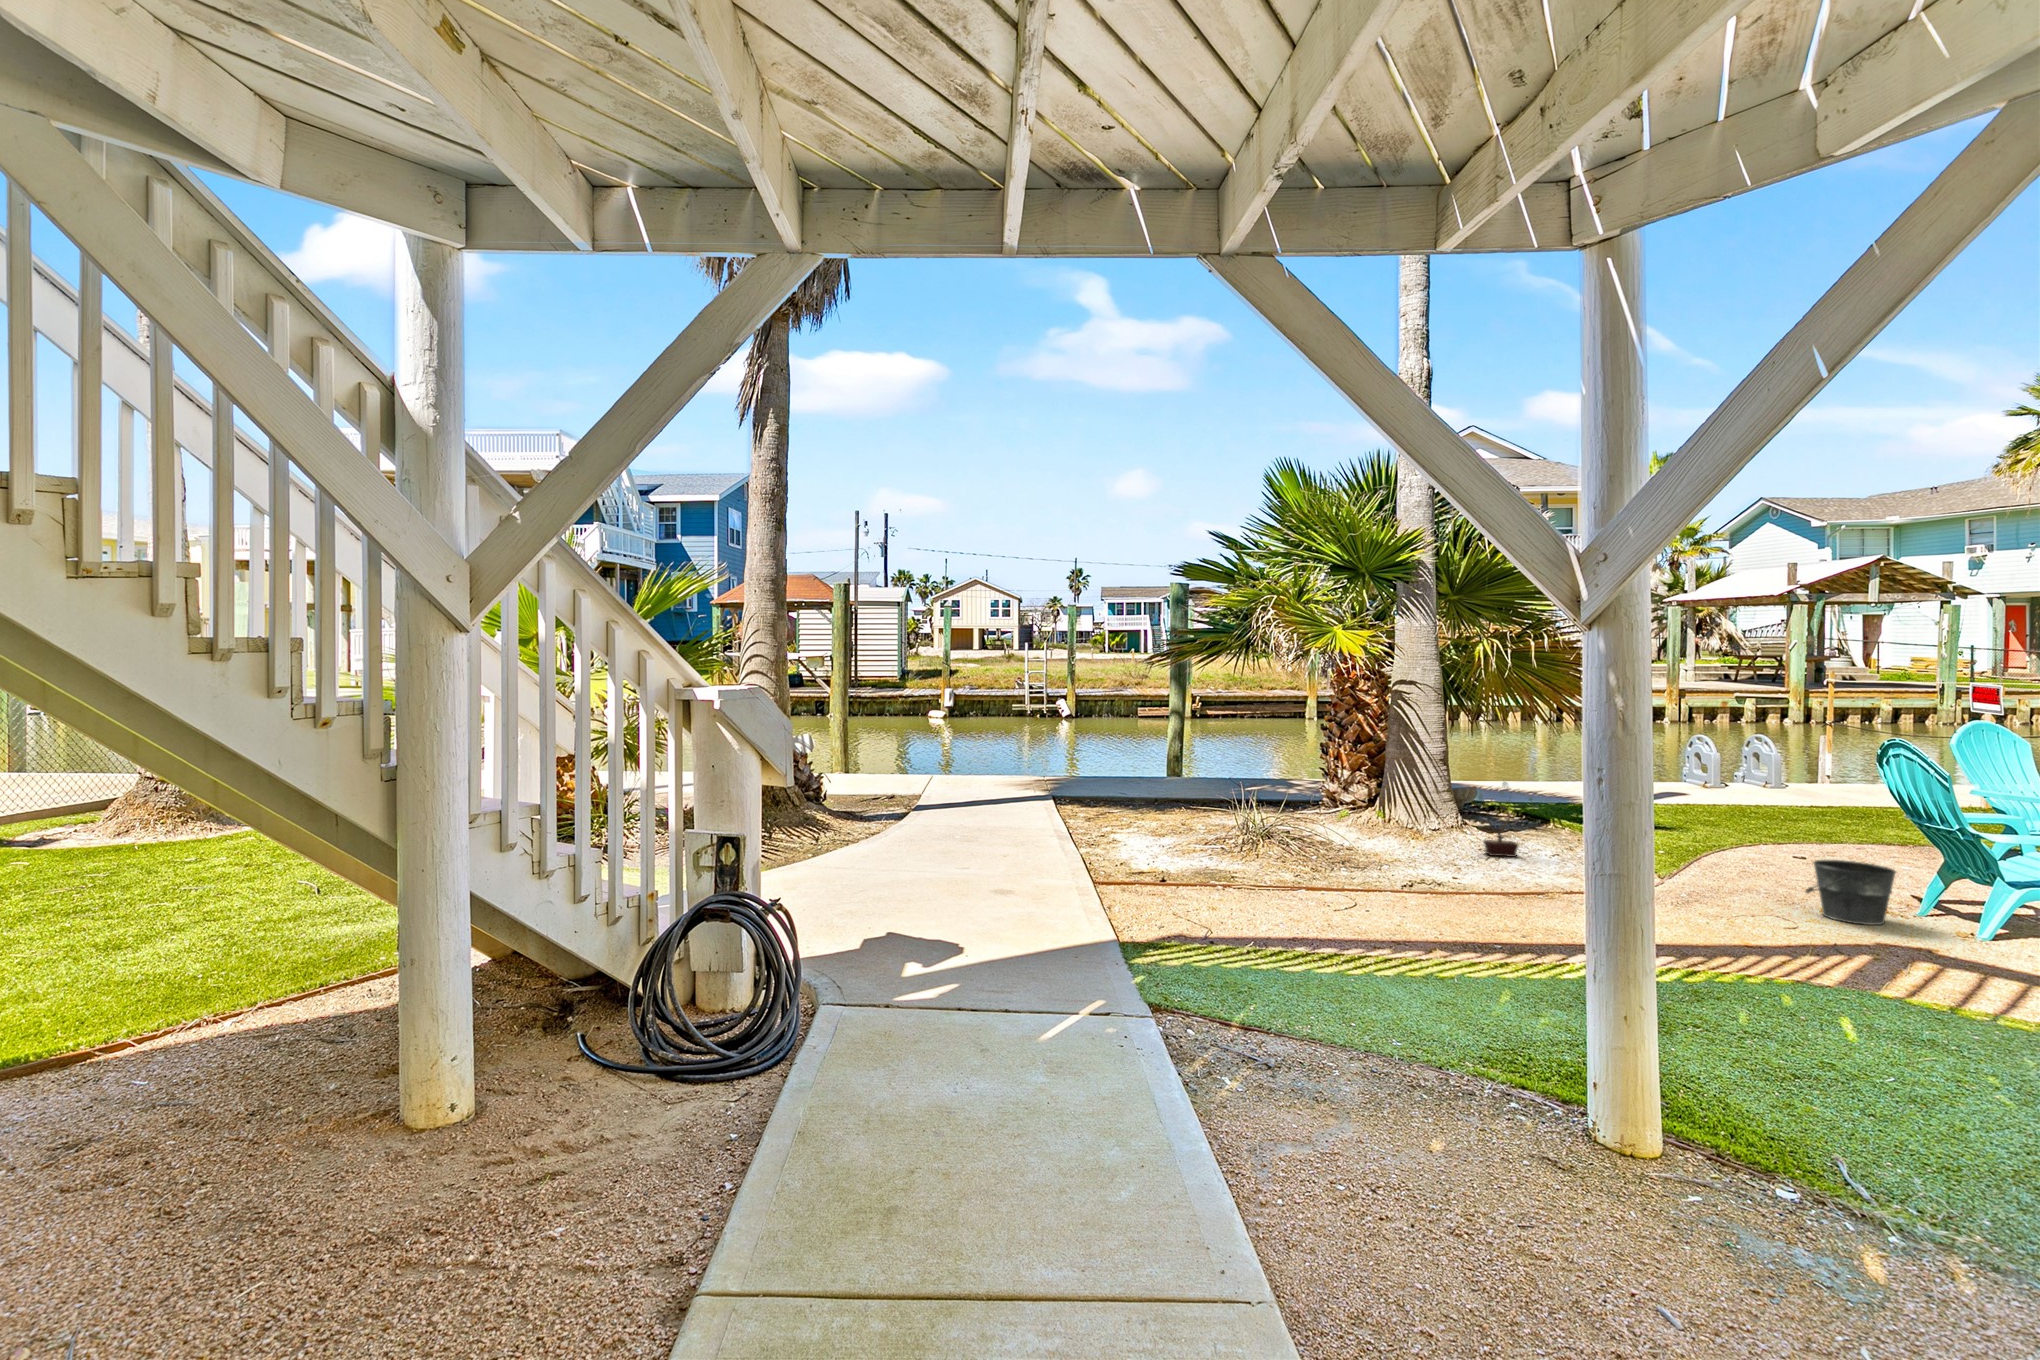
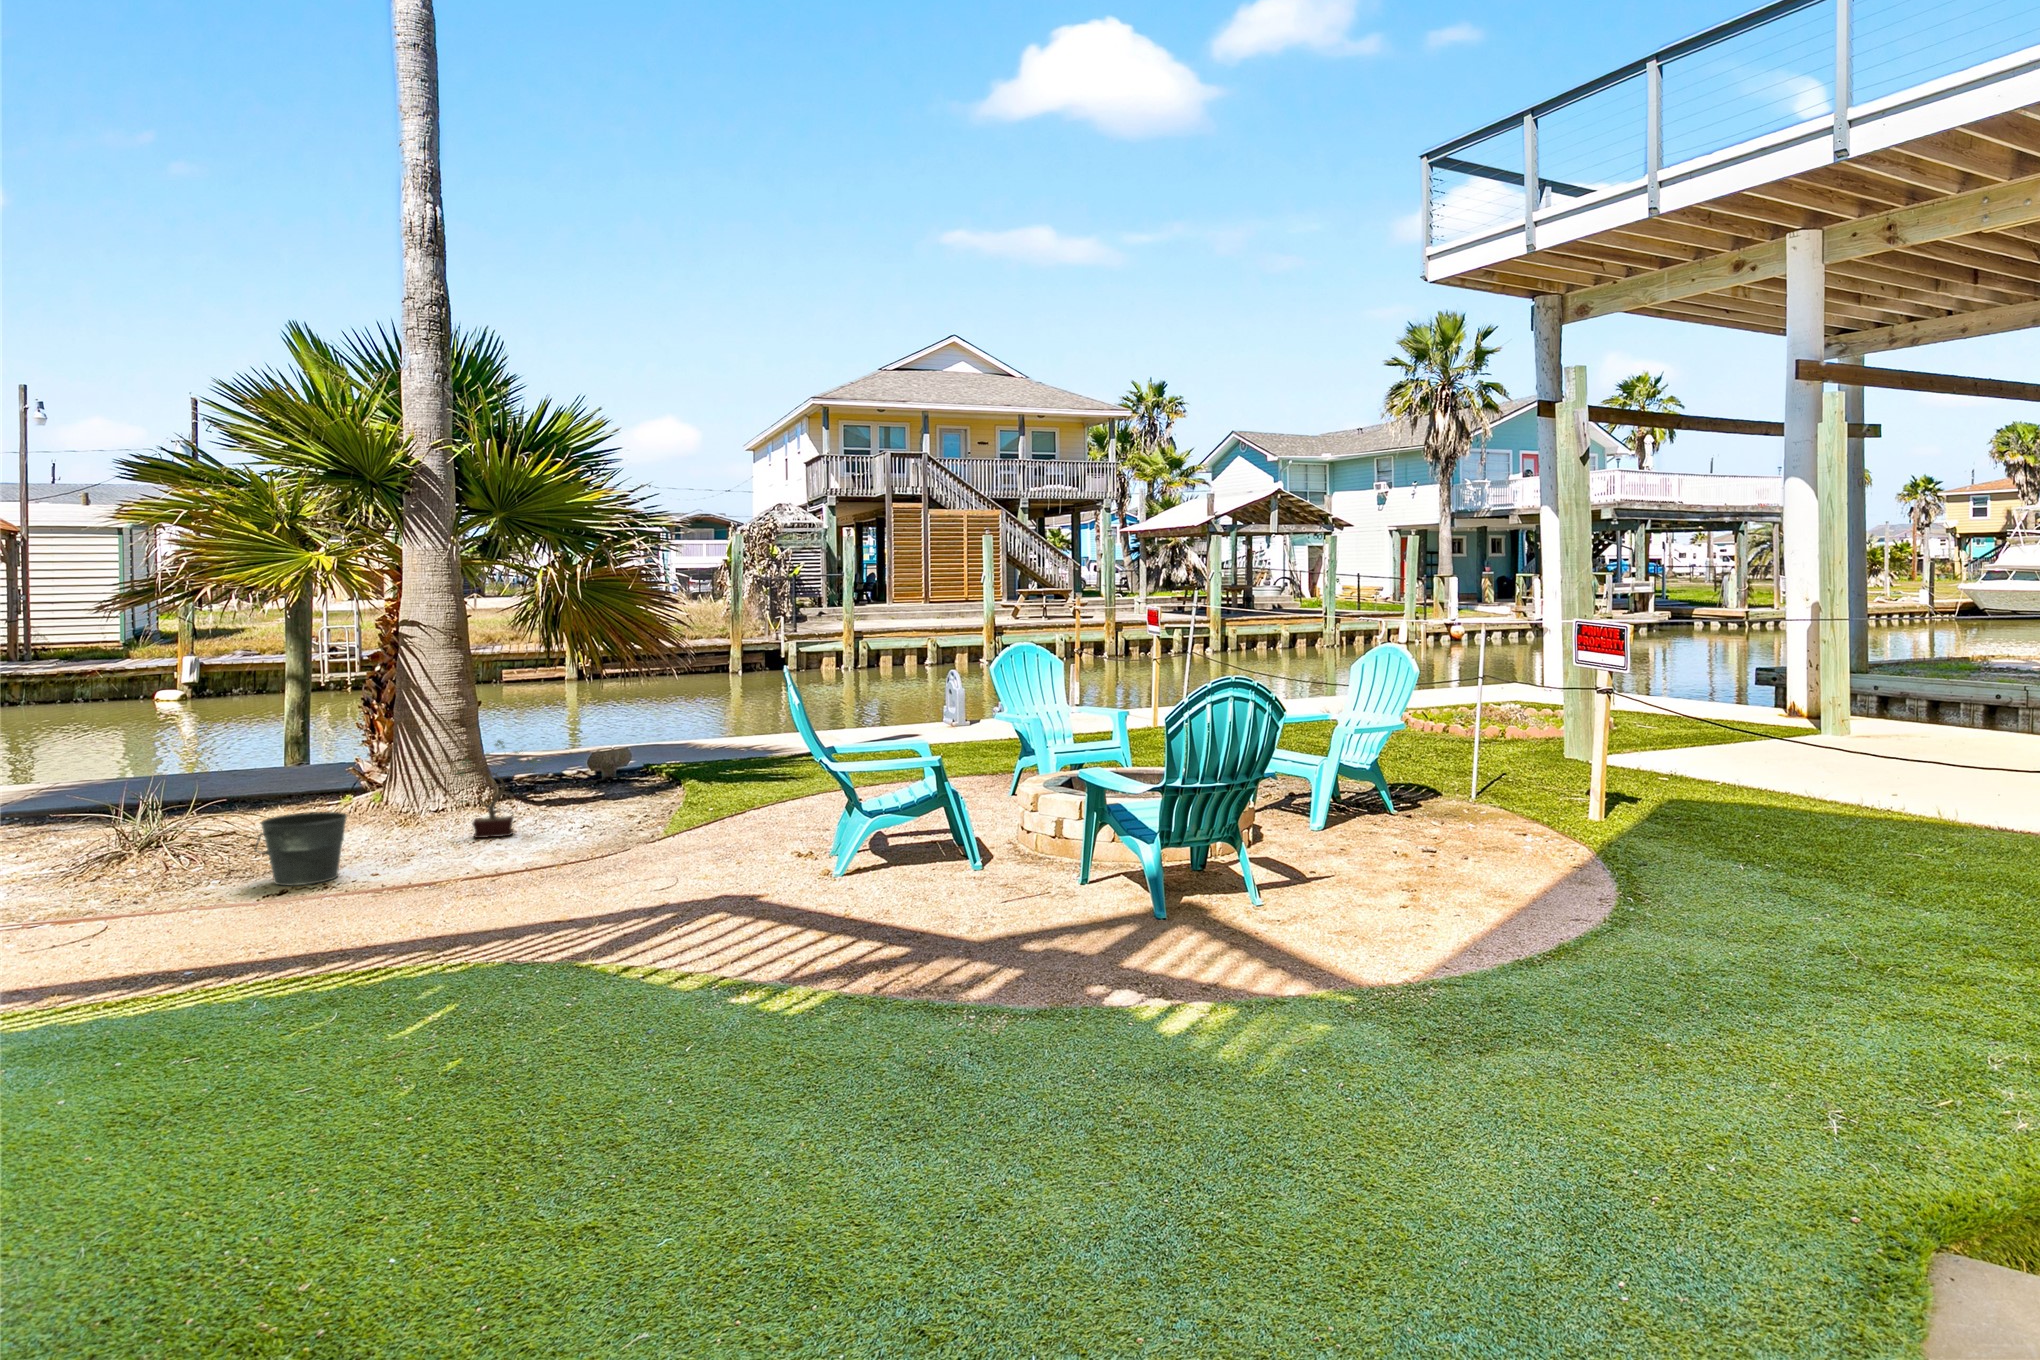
bucket: present [1806,860,1896,925] -> present [254,812,347,886]

